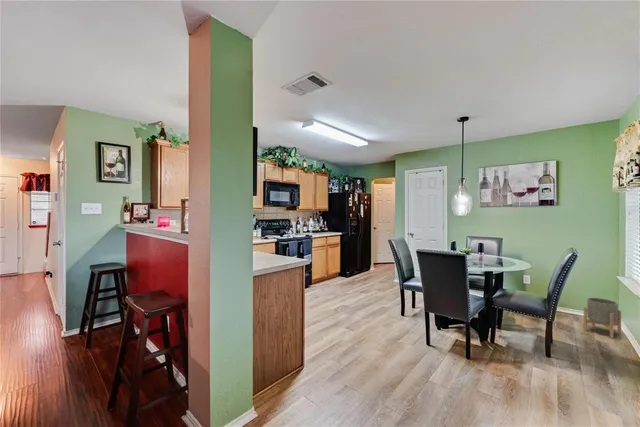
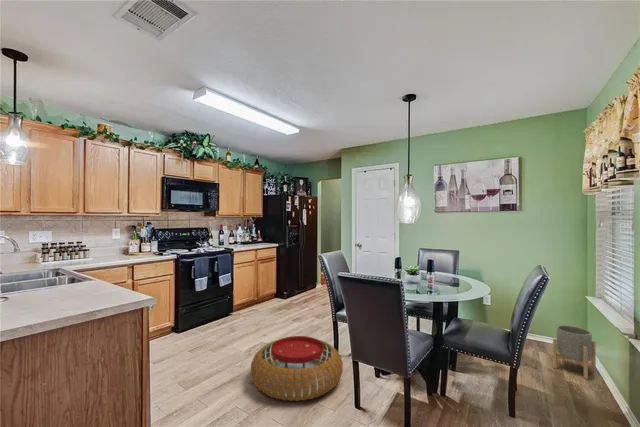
pouf: none [347,298,414,340] -> present [251,336,343,401]

